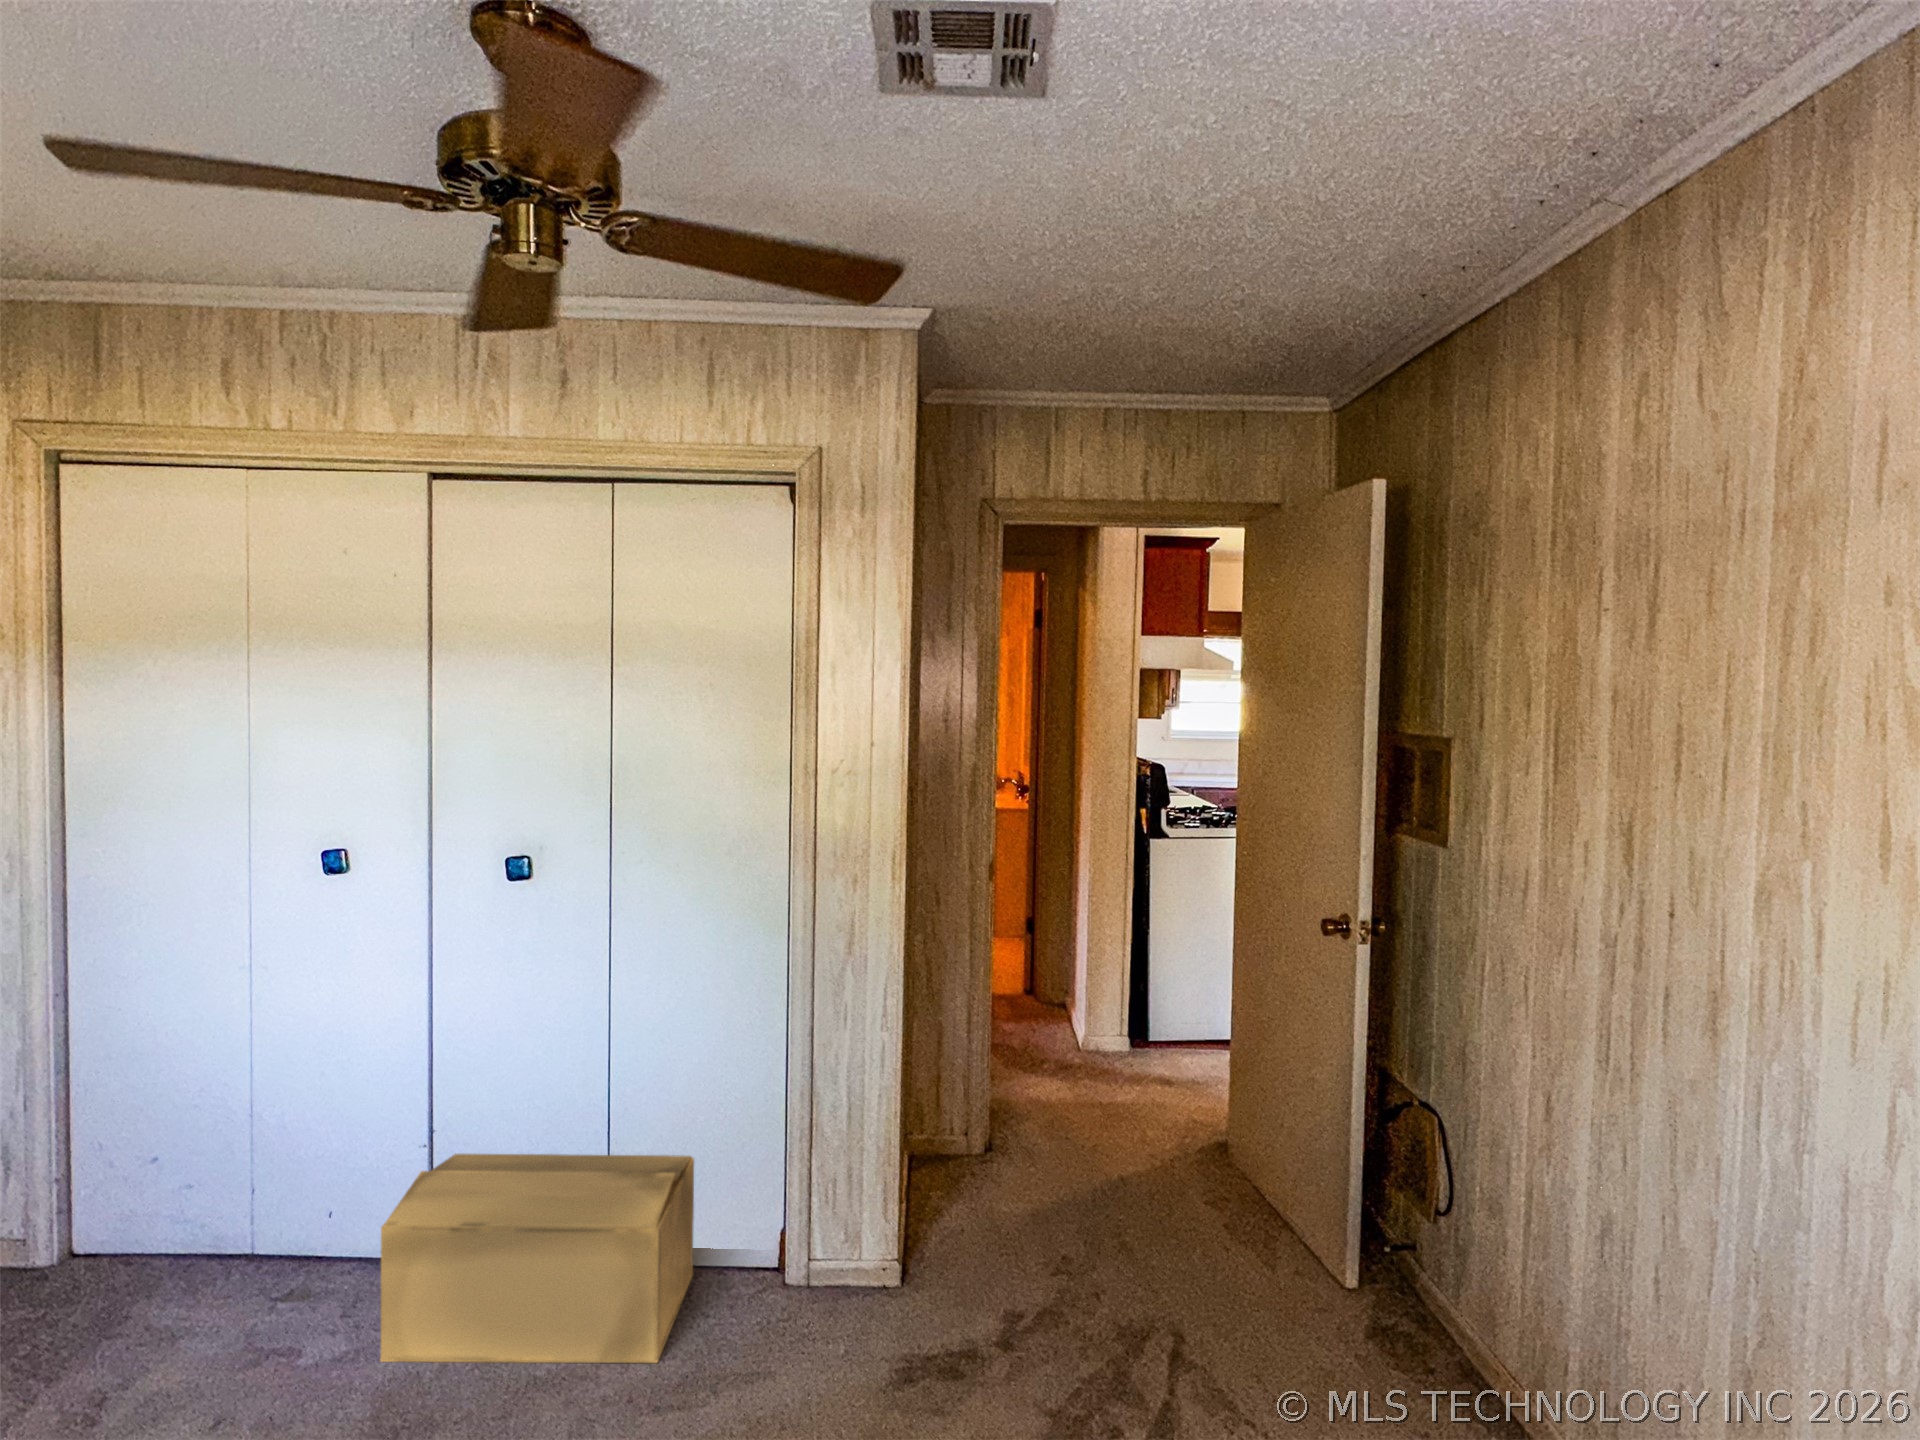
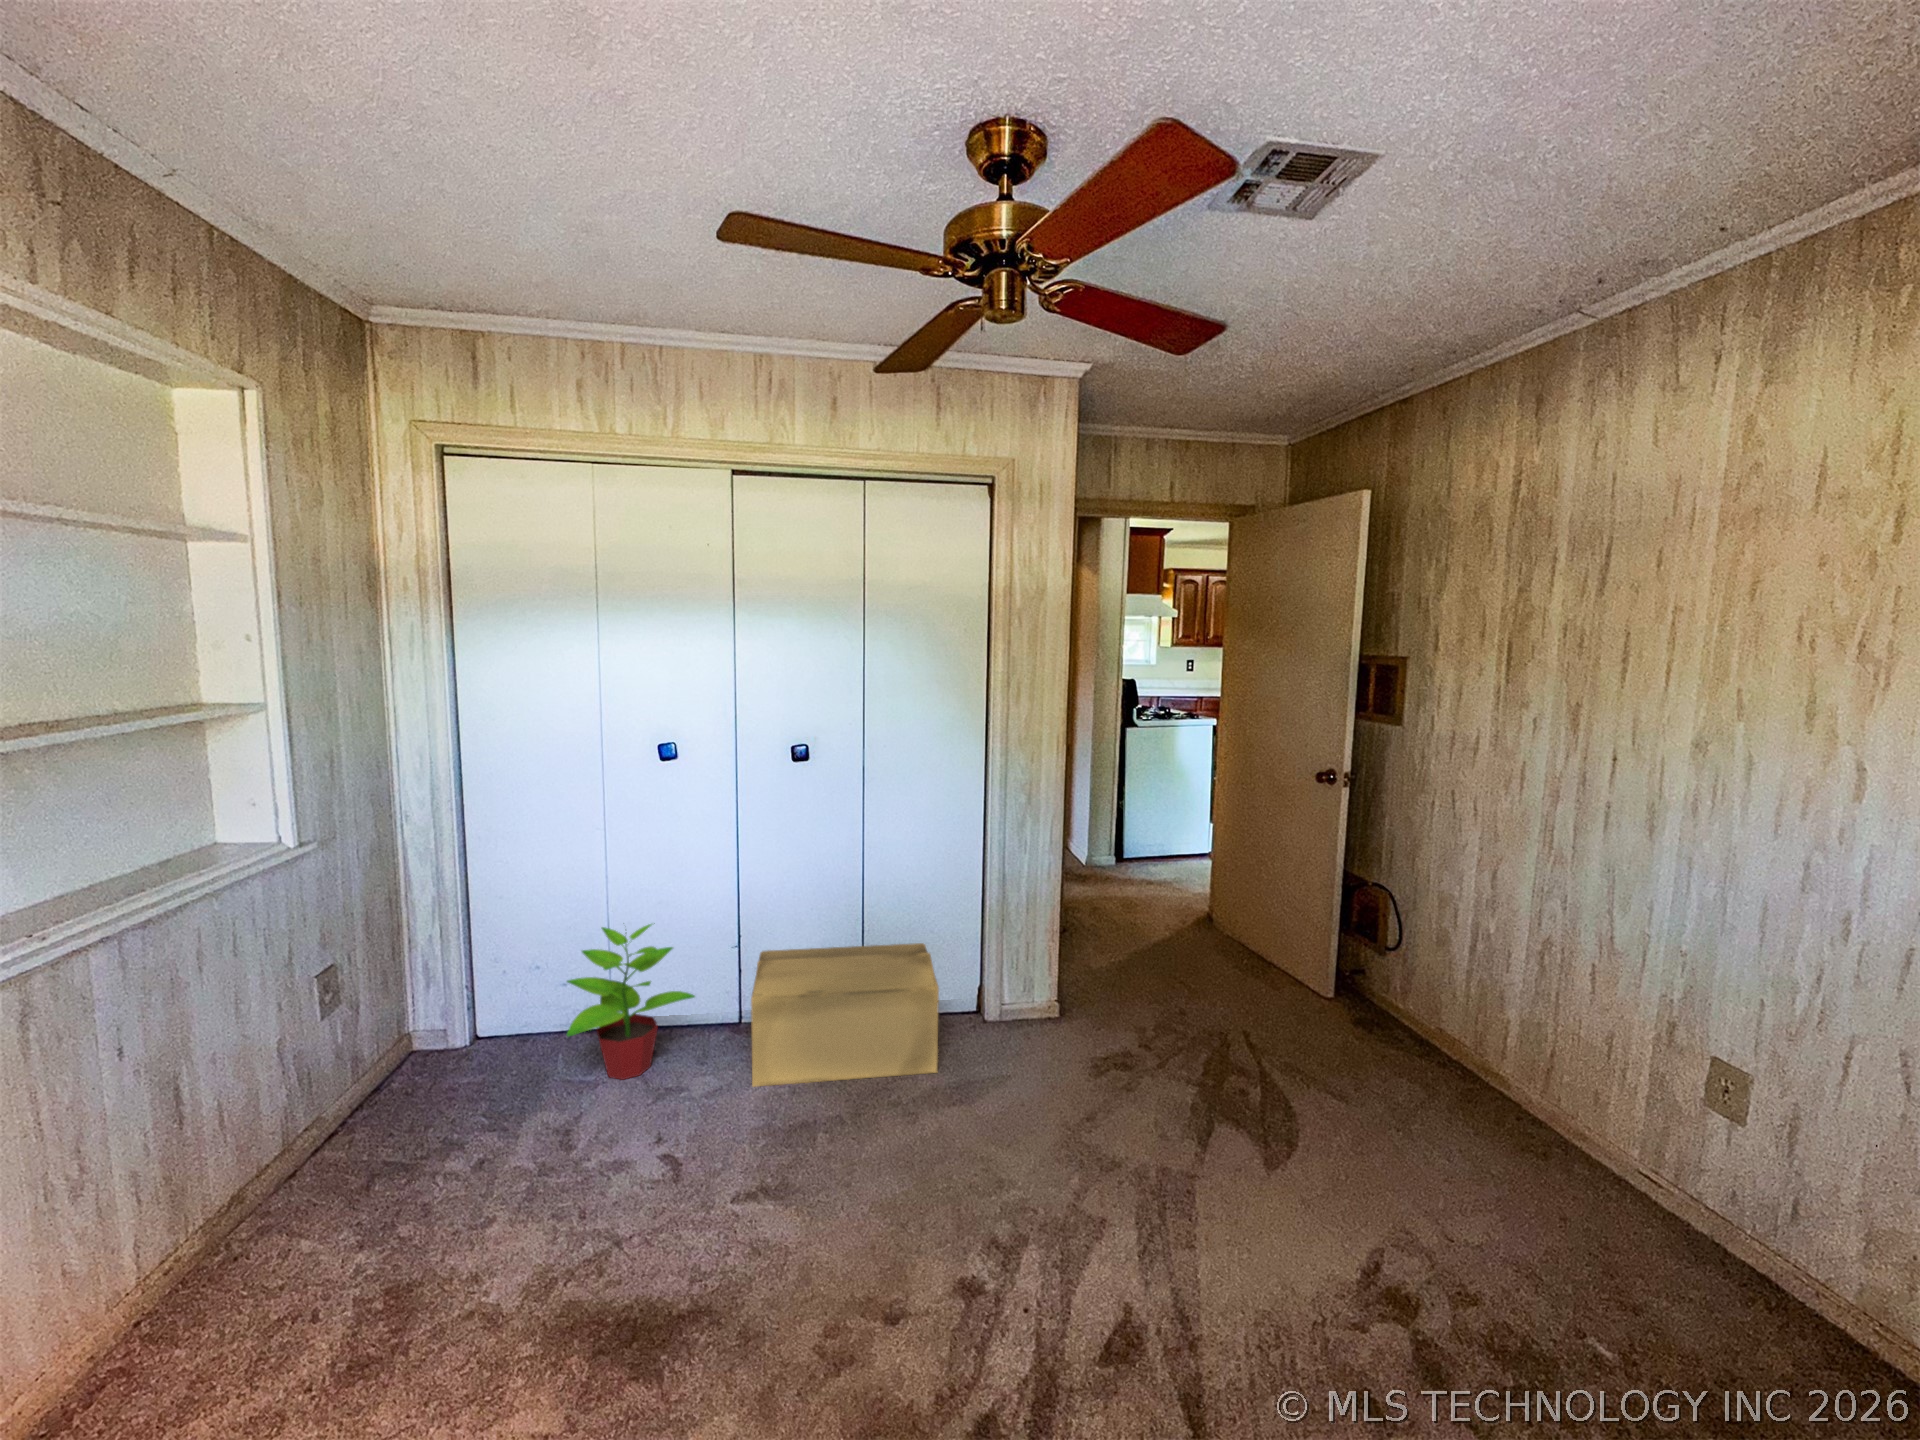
potted plant: none [117,1104,325,1335] -> present [567,924,695,1080]

